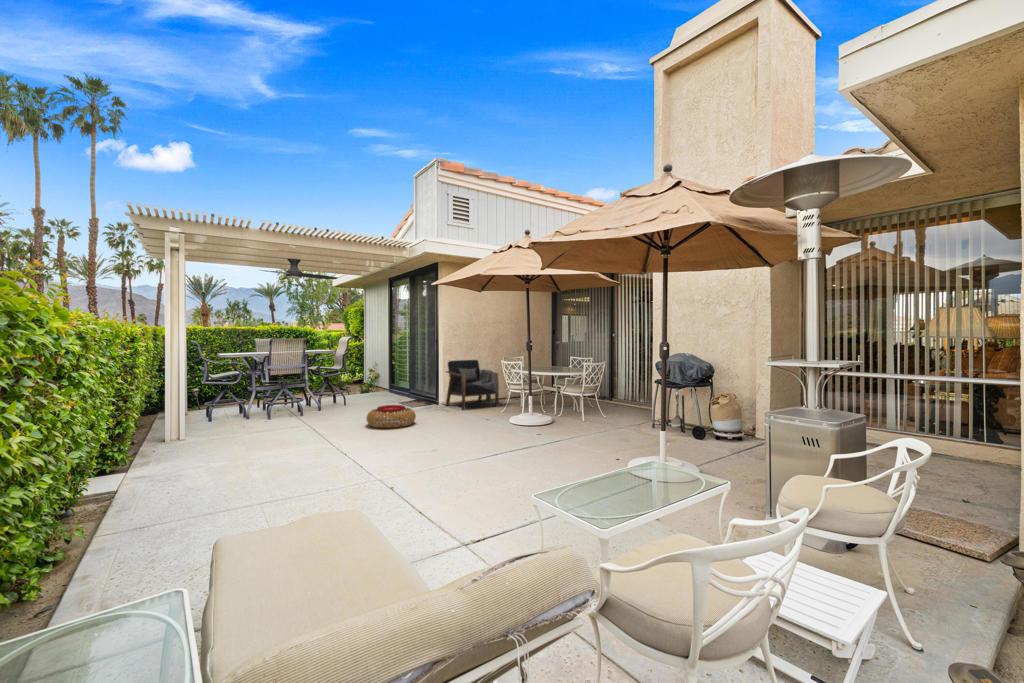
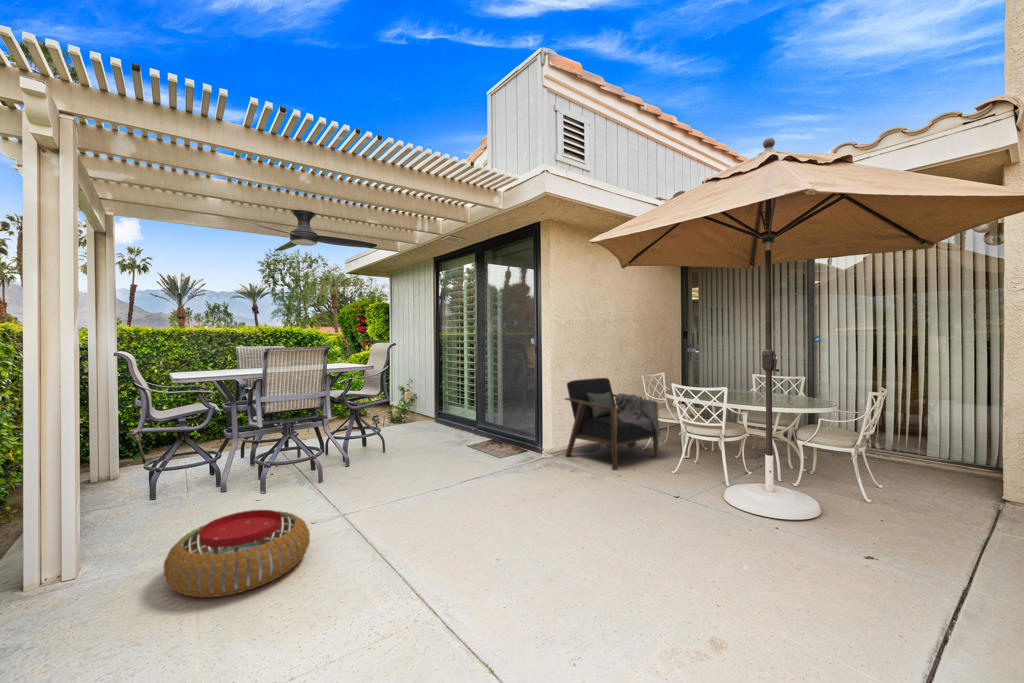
pouf: present [367,405,416,428] -> present [163,510,310,598]

